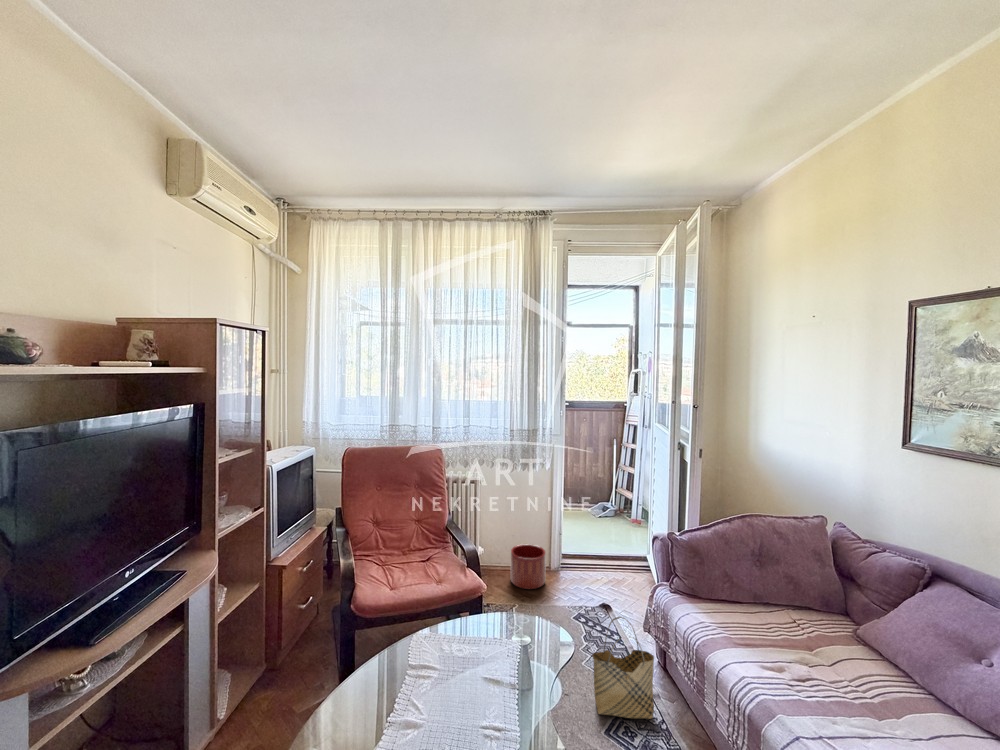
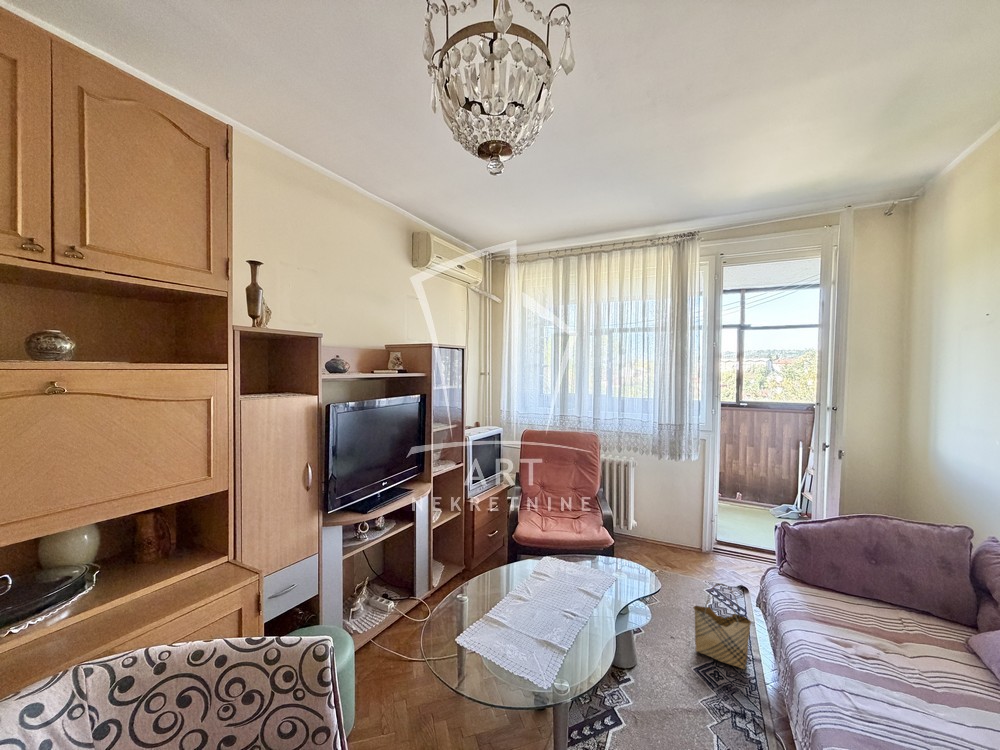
planter: present [511,544,546,589] -> none [658,524,691,562]

